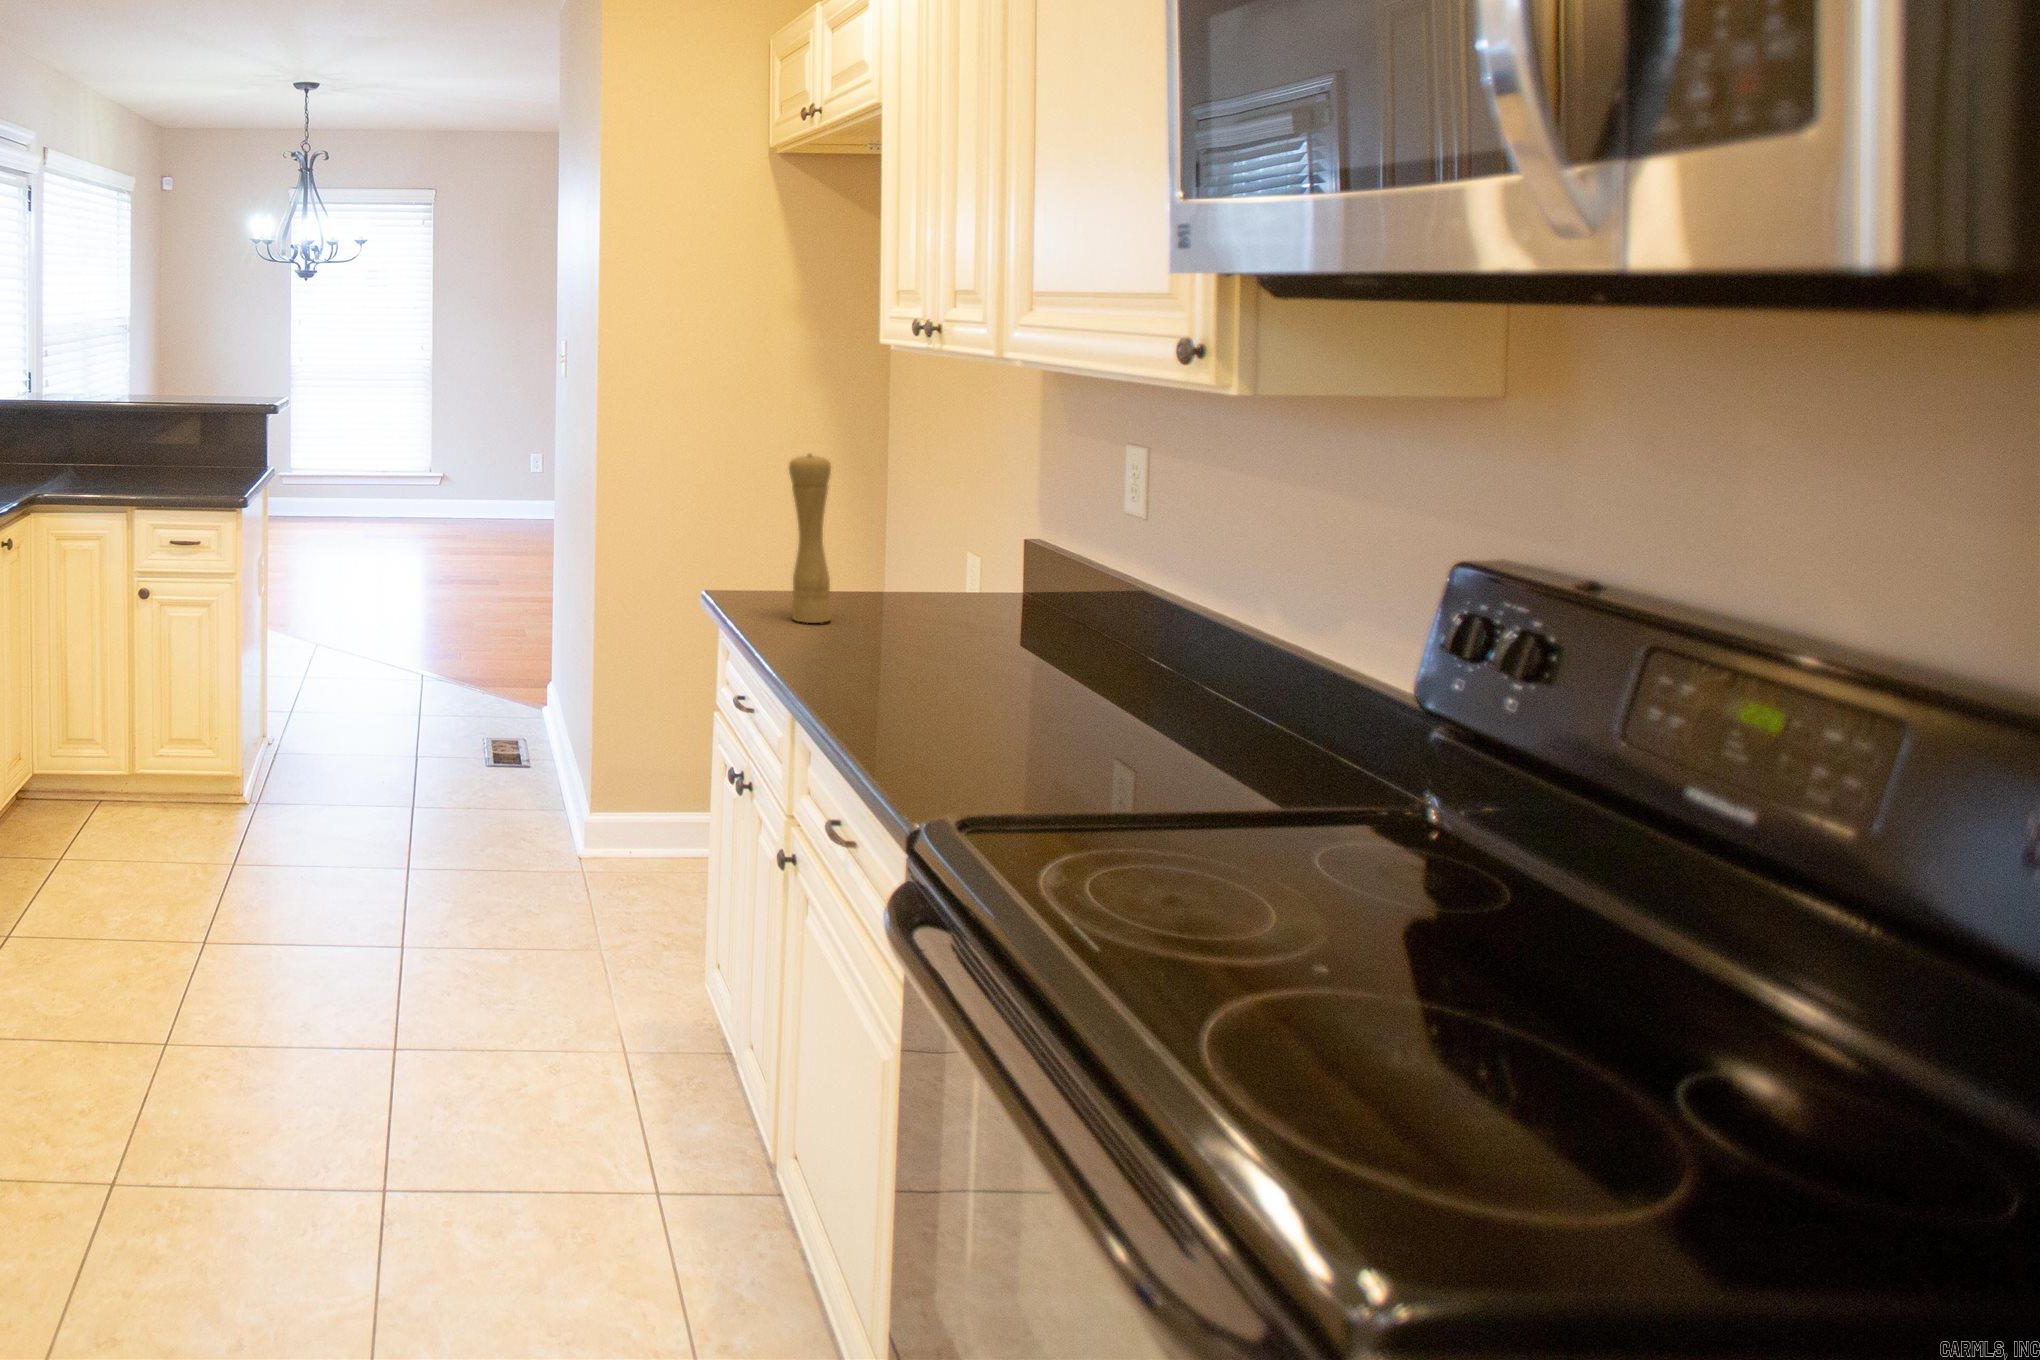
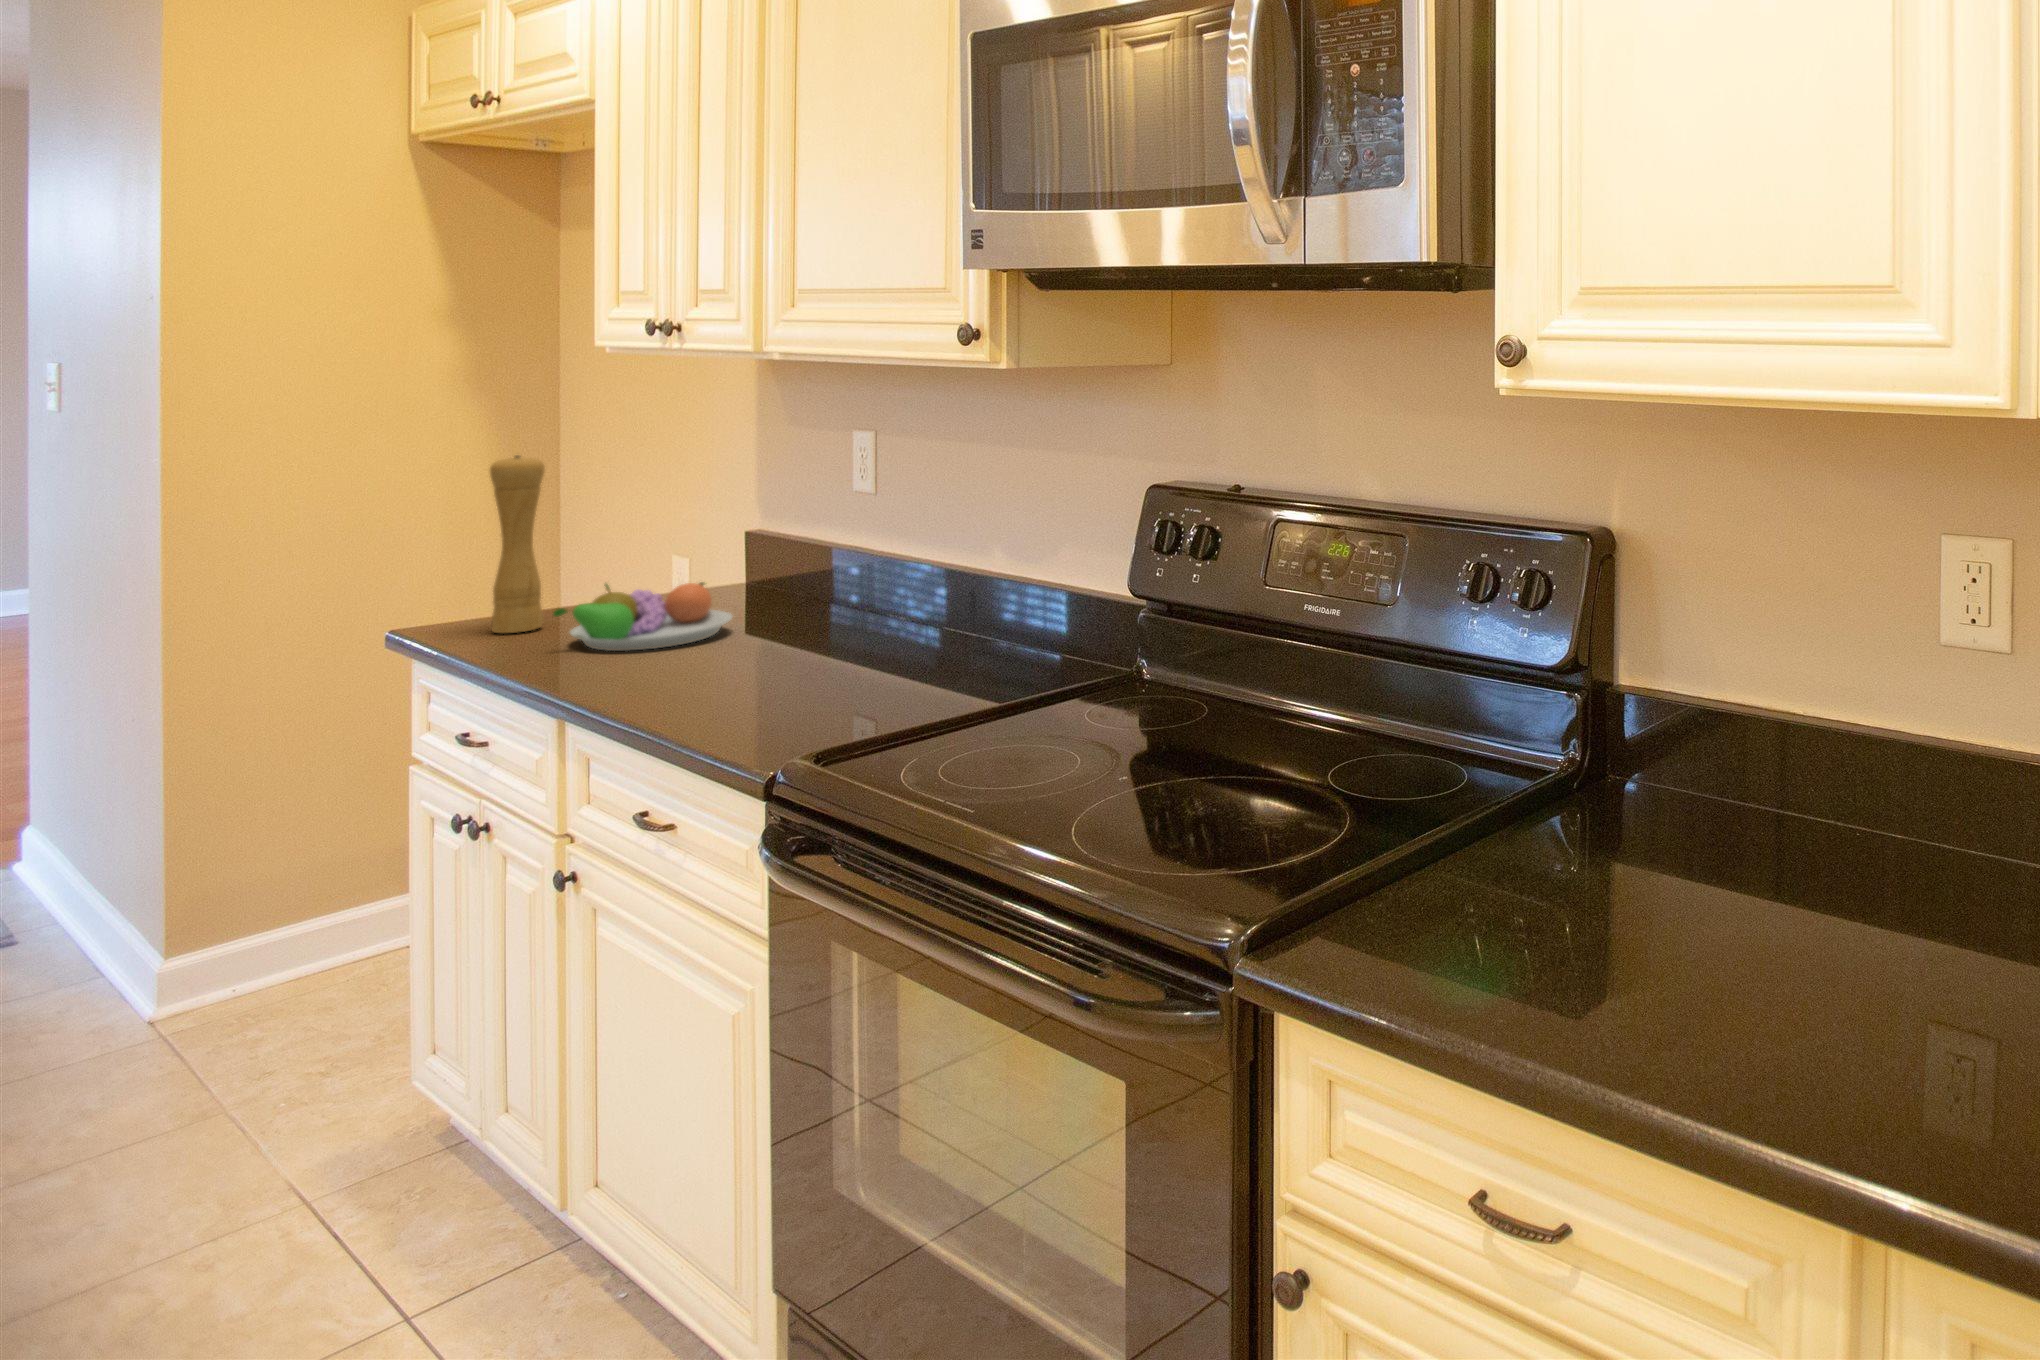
fruit bowl: none [828,587,988,663] -> present [553,582,732,651]

